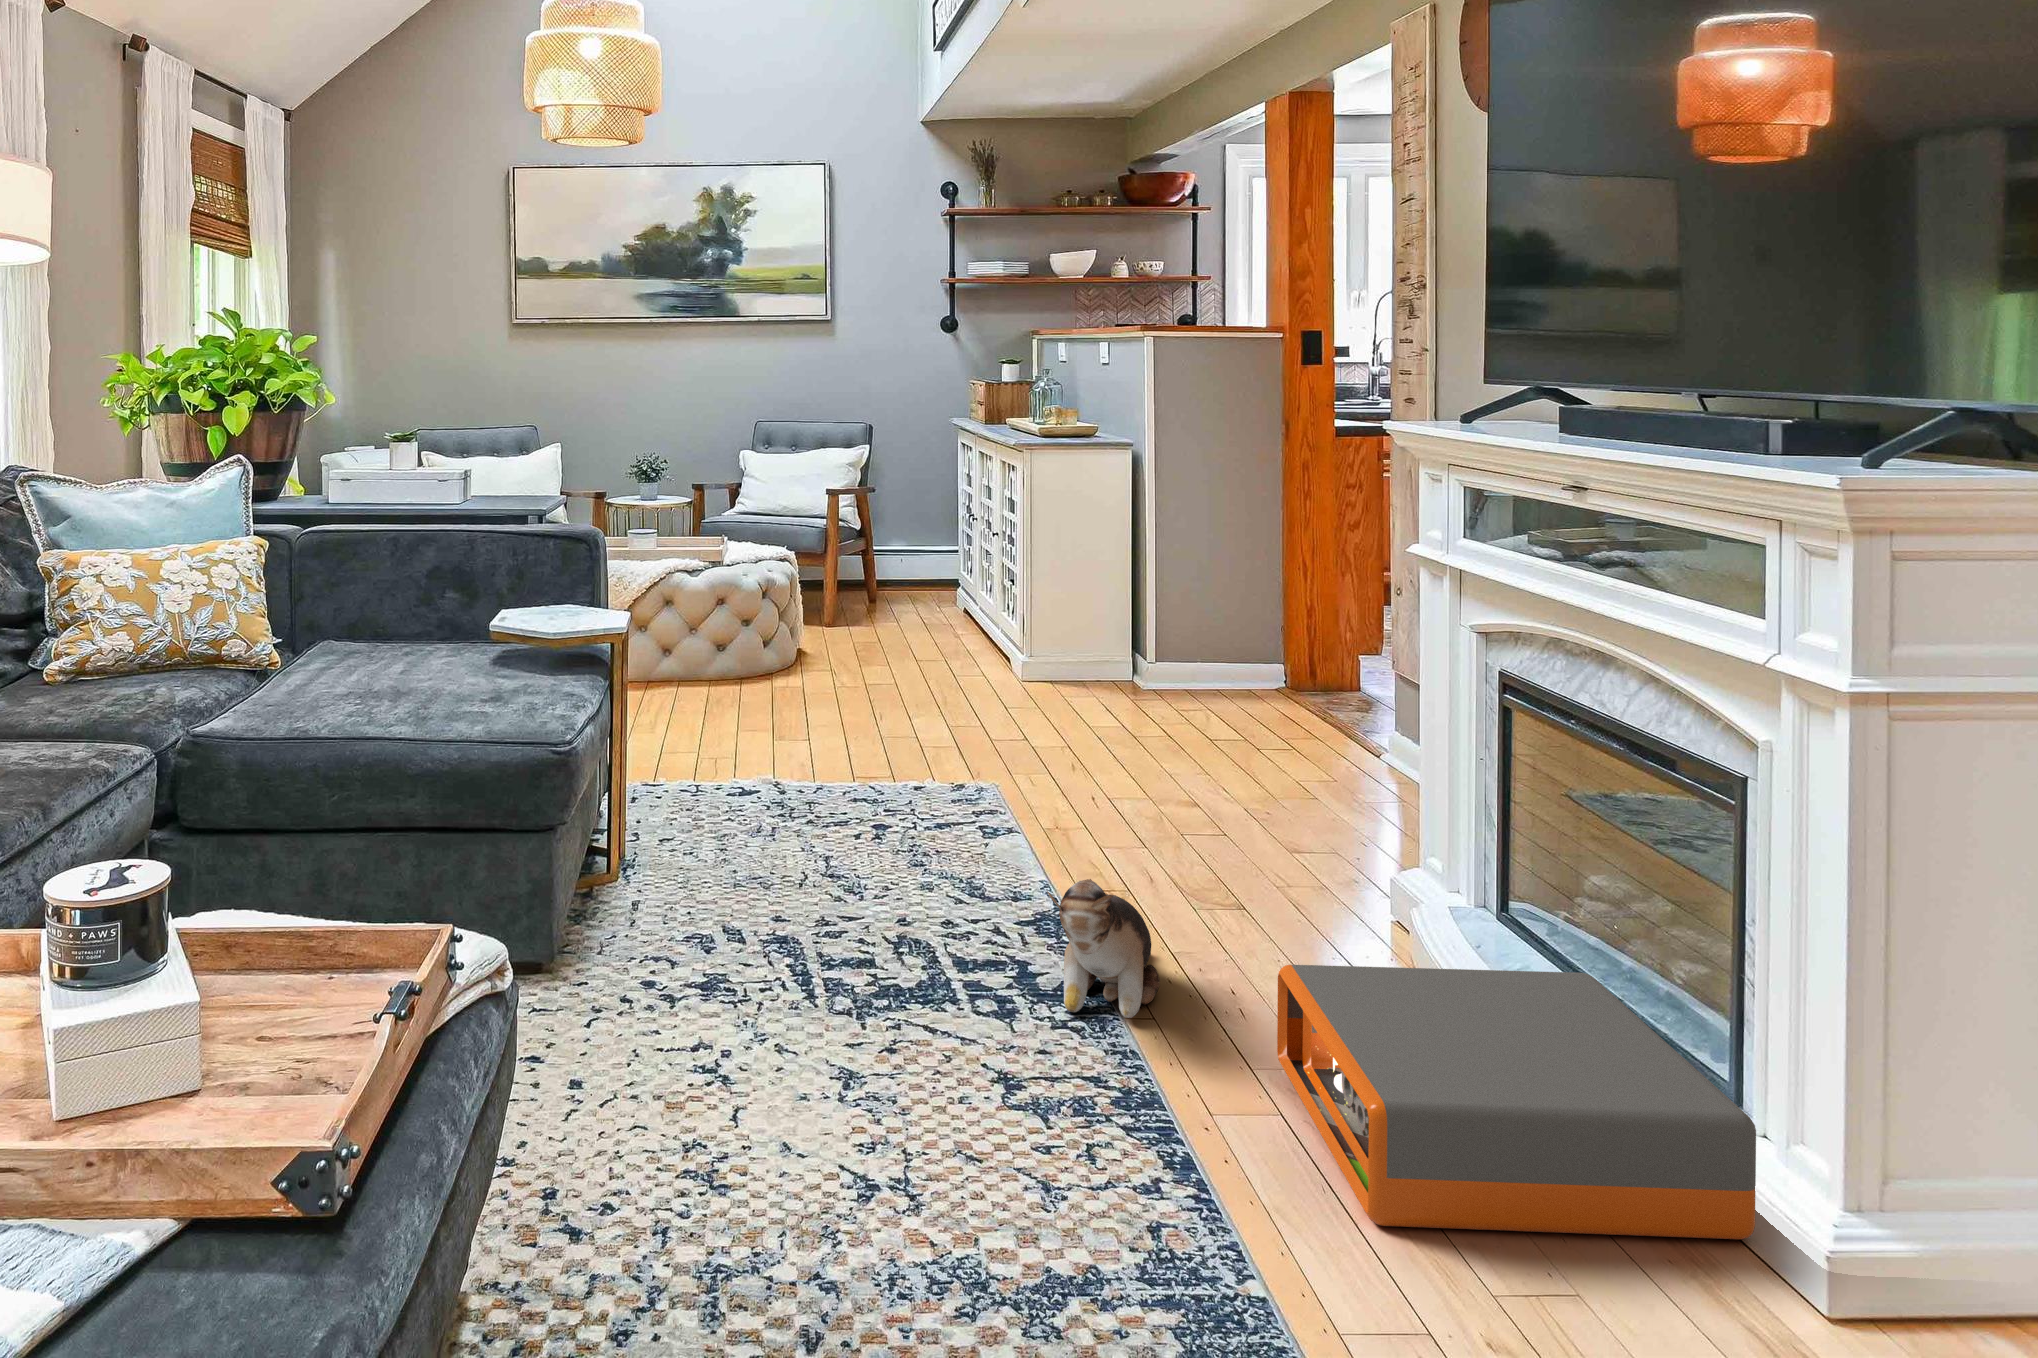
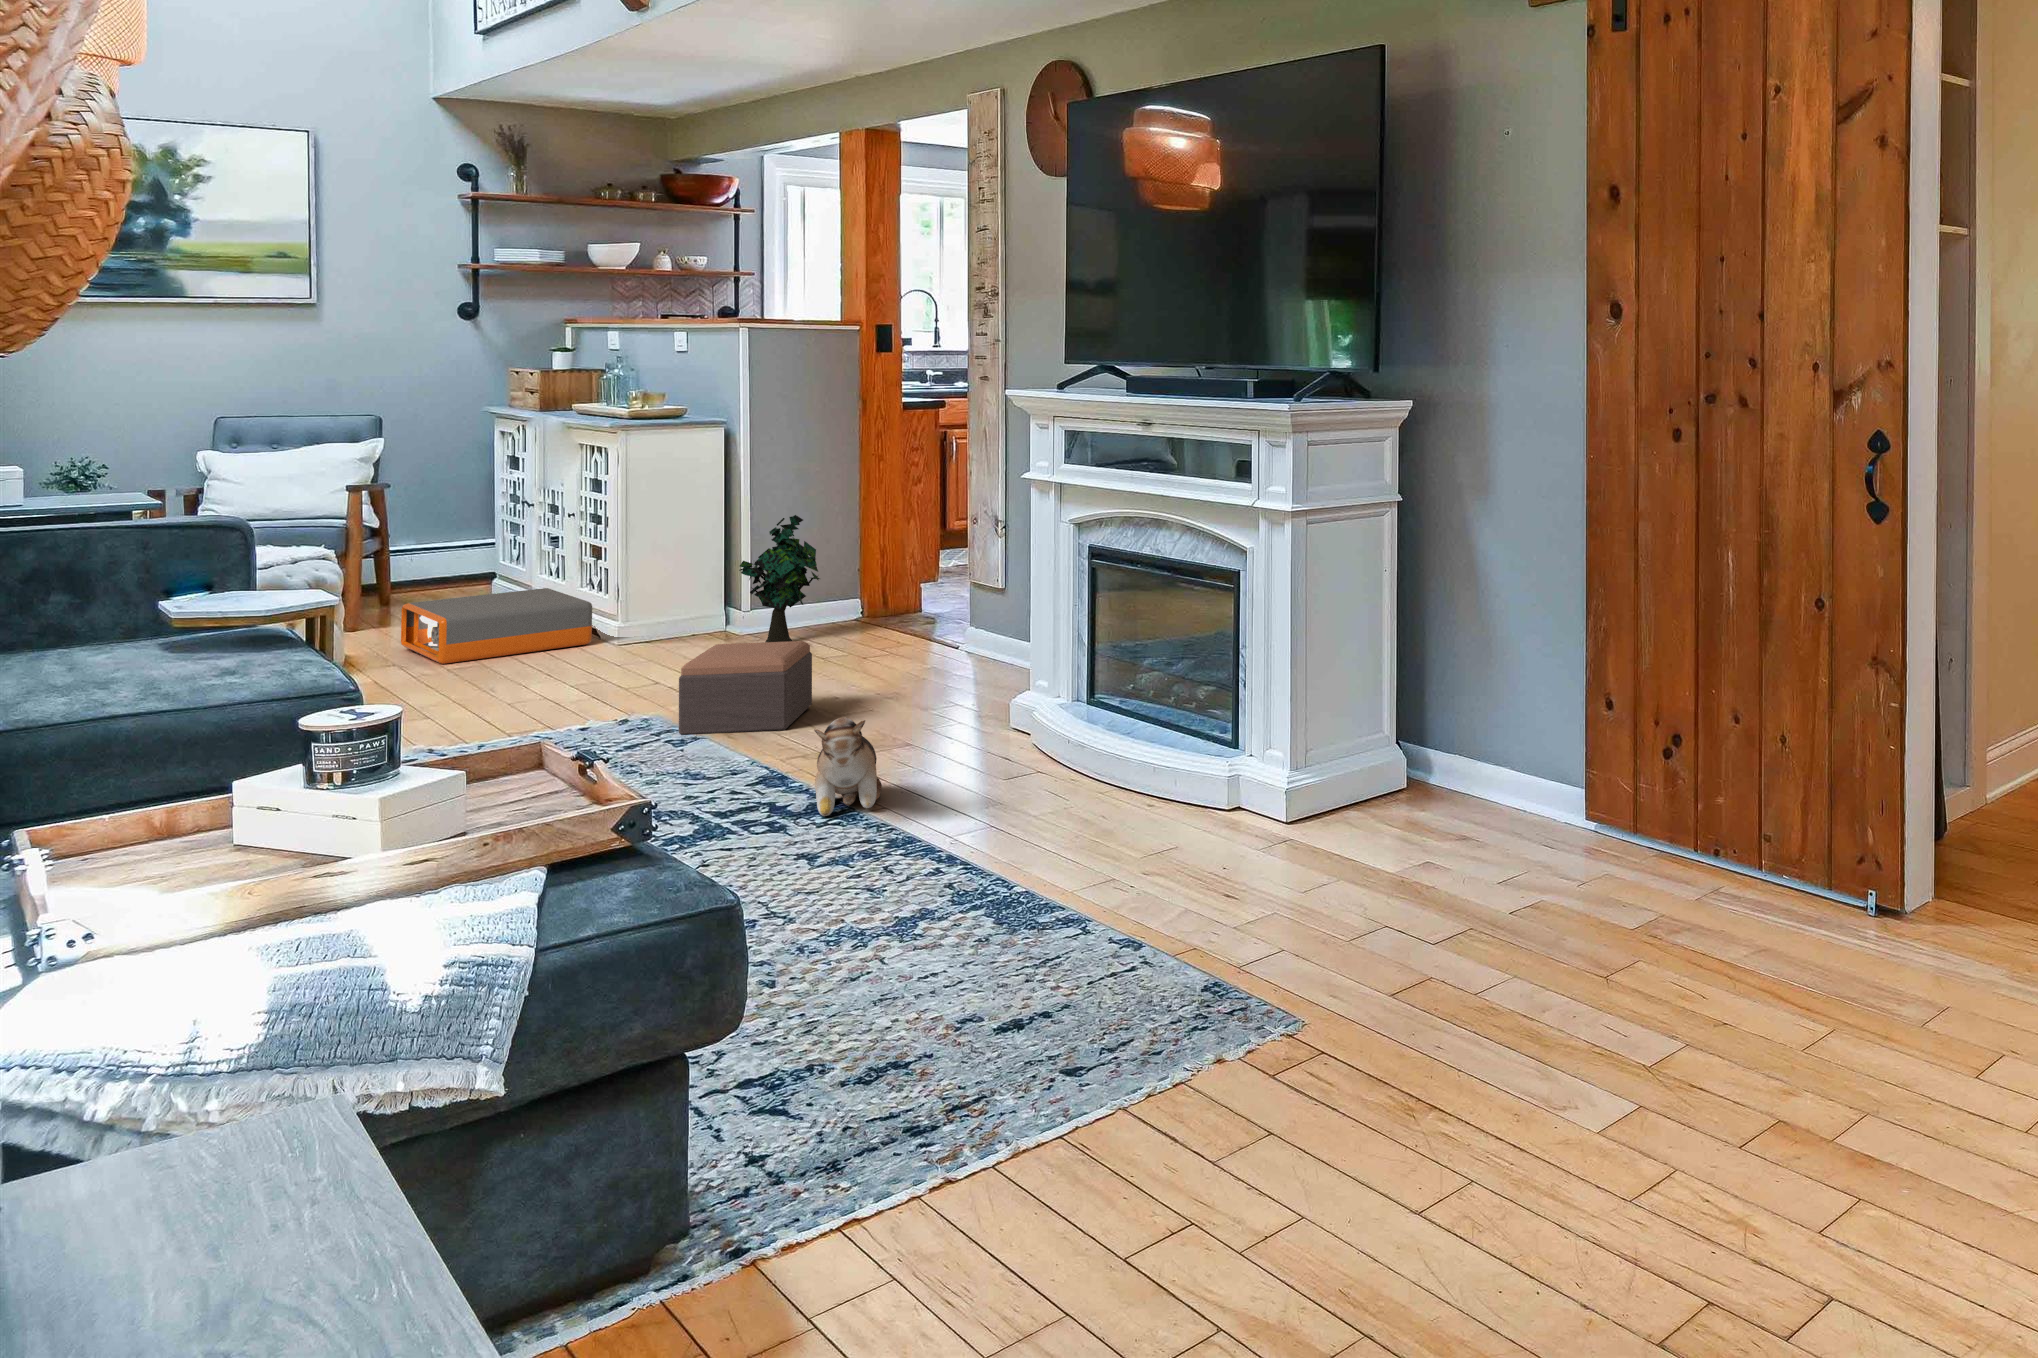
decorative plant: none [1131,554,1223,706] -> present [739,515,820,642]
footstool: none [1001,709,1159,838] -> present [679,641,812,735]
storage box: present [1277,965,1756,1239] -> present [401,588,592,664]

